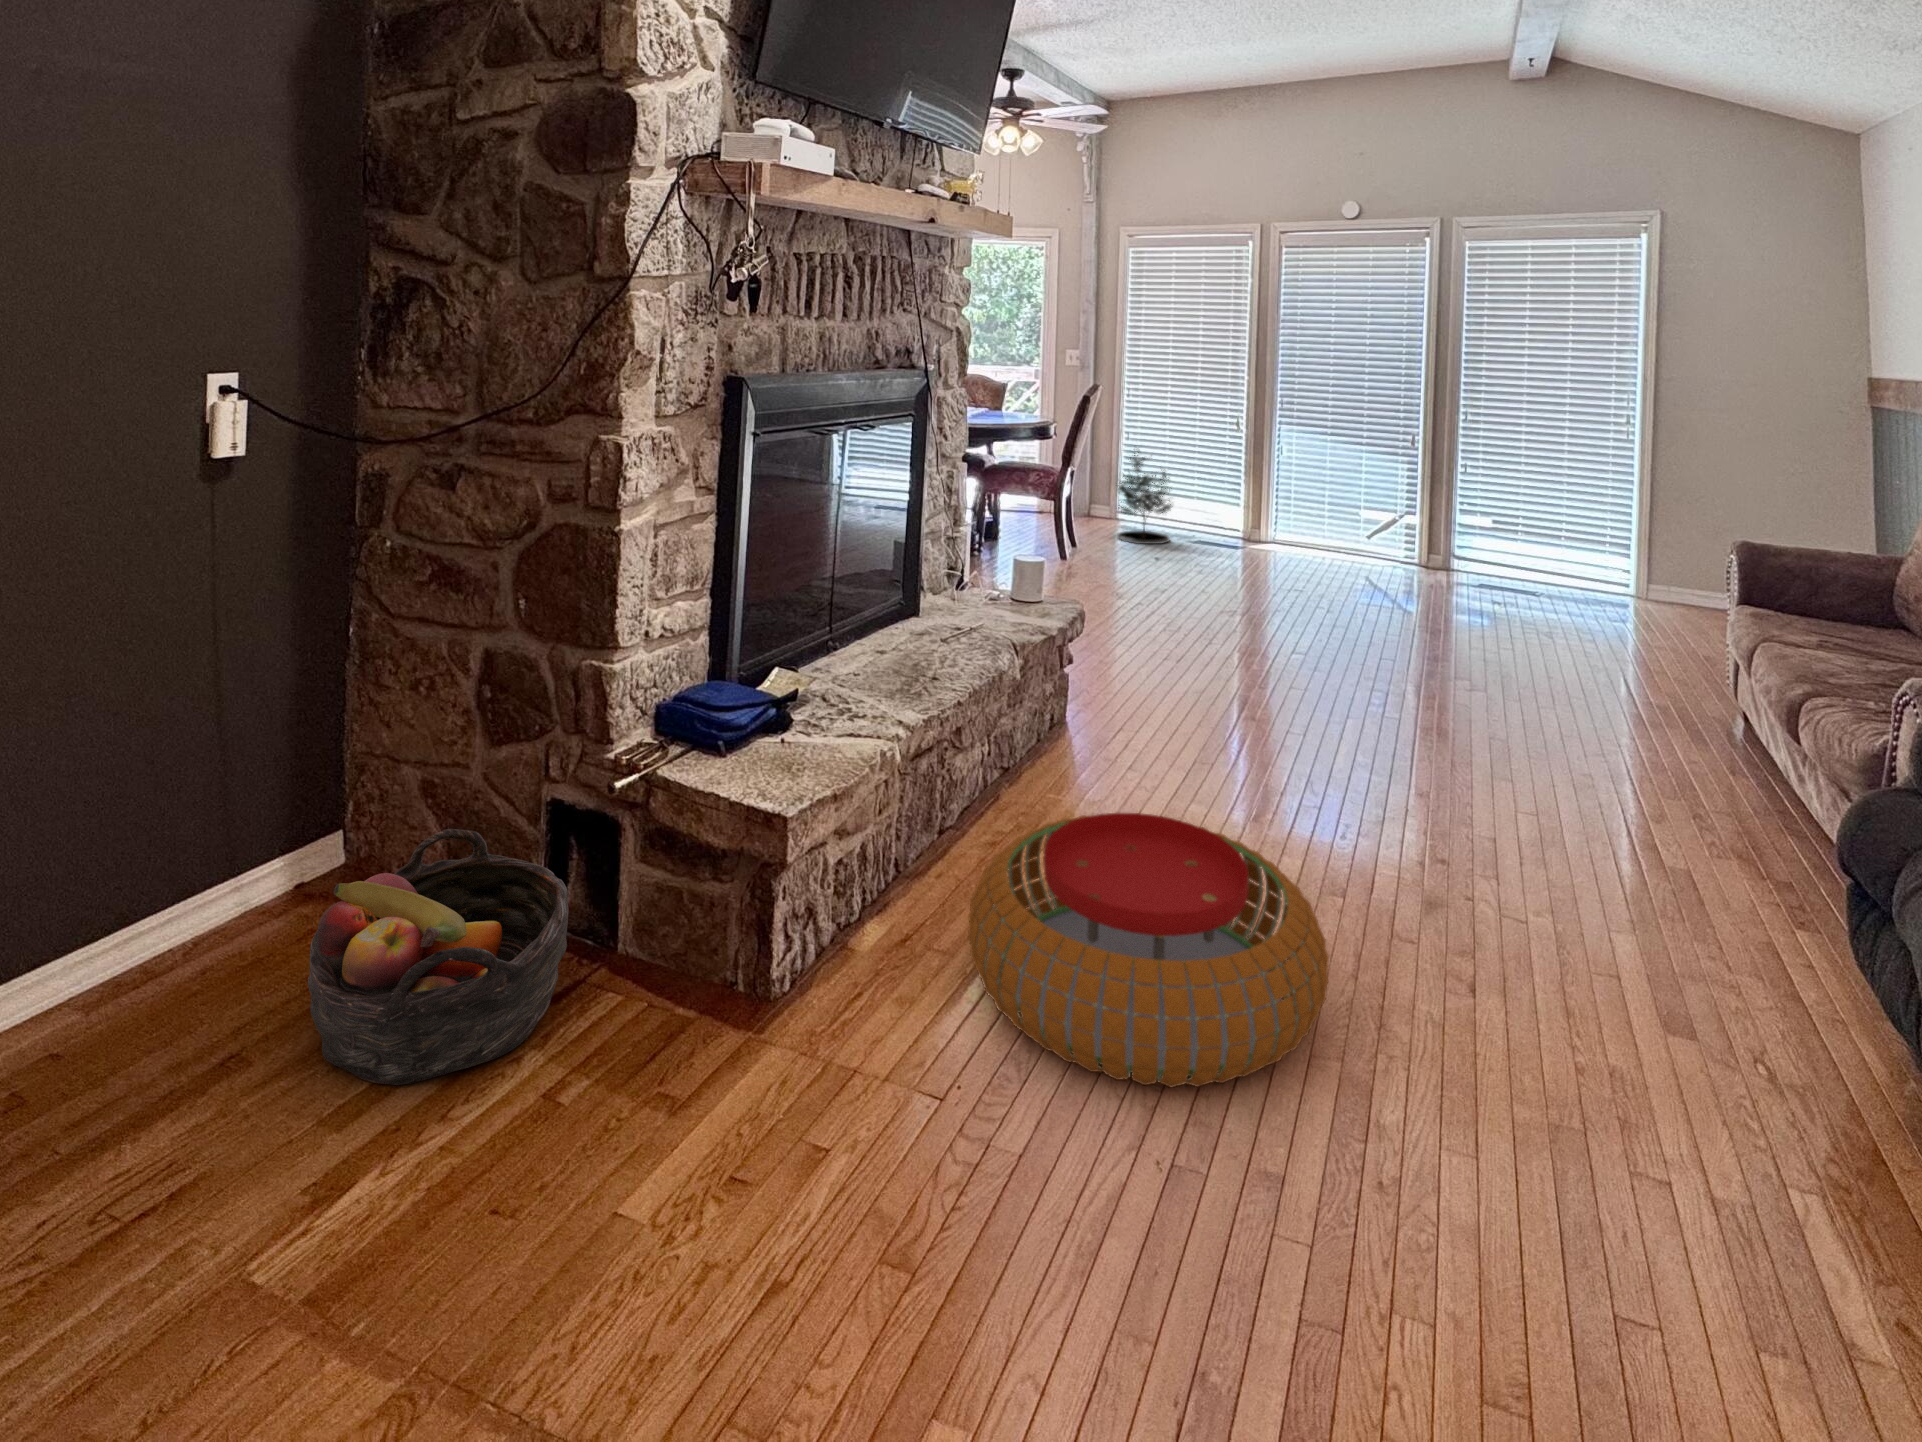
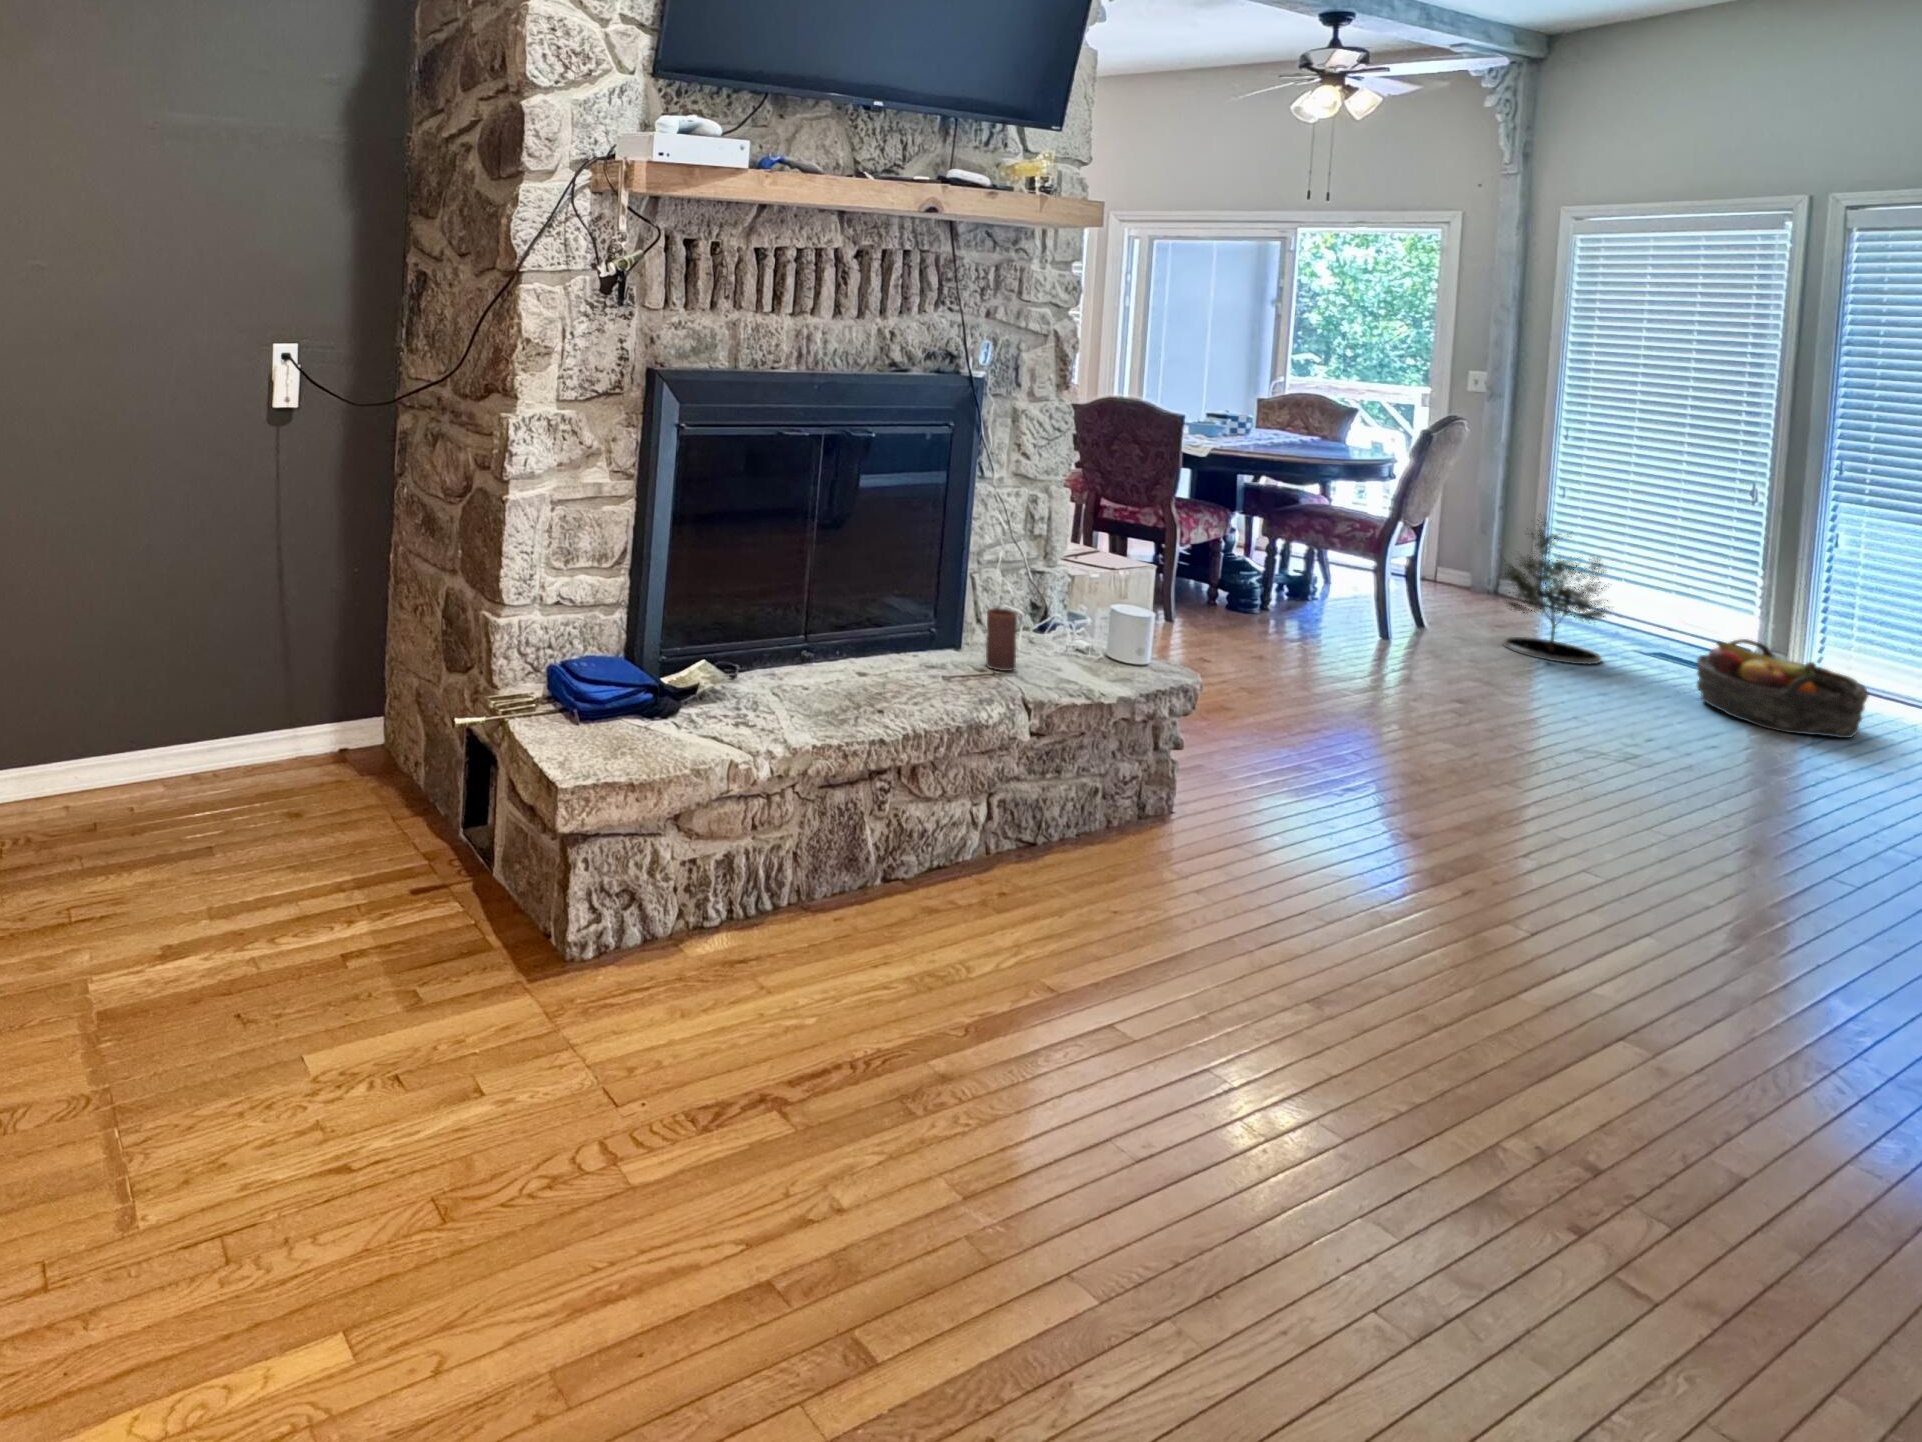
candle: none [949,566,973,619] -> present [986,608,1017,671]
pouf: present [968,813,1329,1087] -> none [747,897,1195,1248]
basket: present [308,829,568,1085] -> present [1697,639,1868,738]

